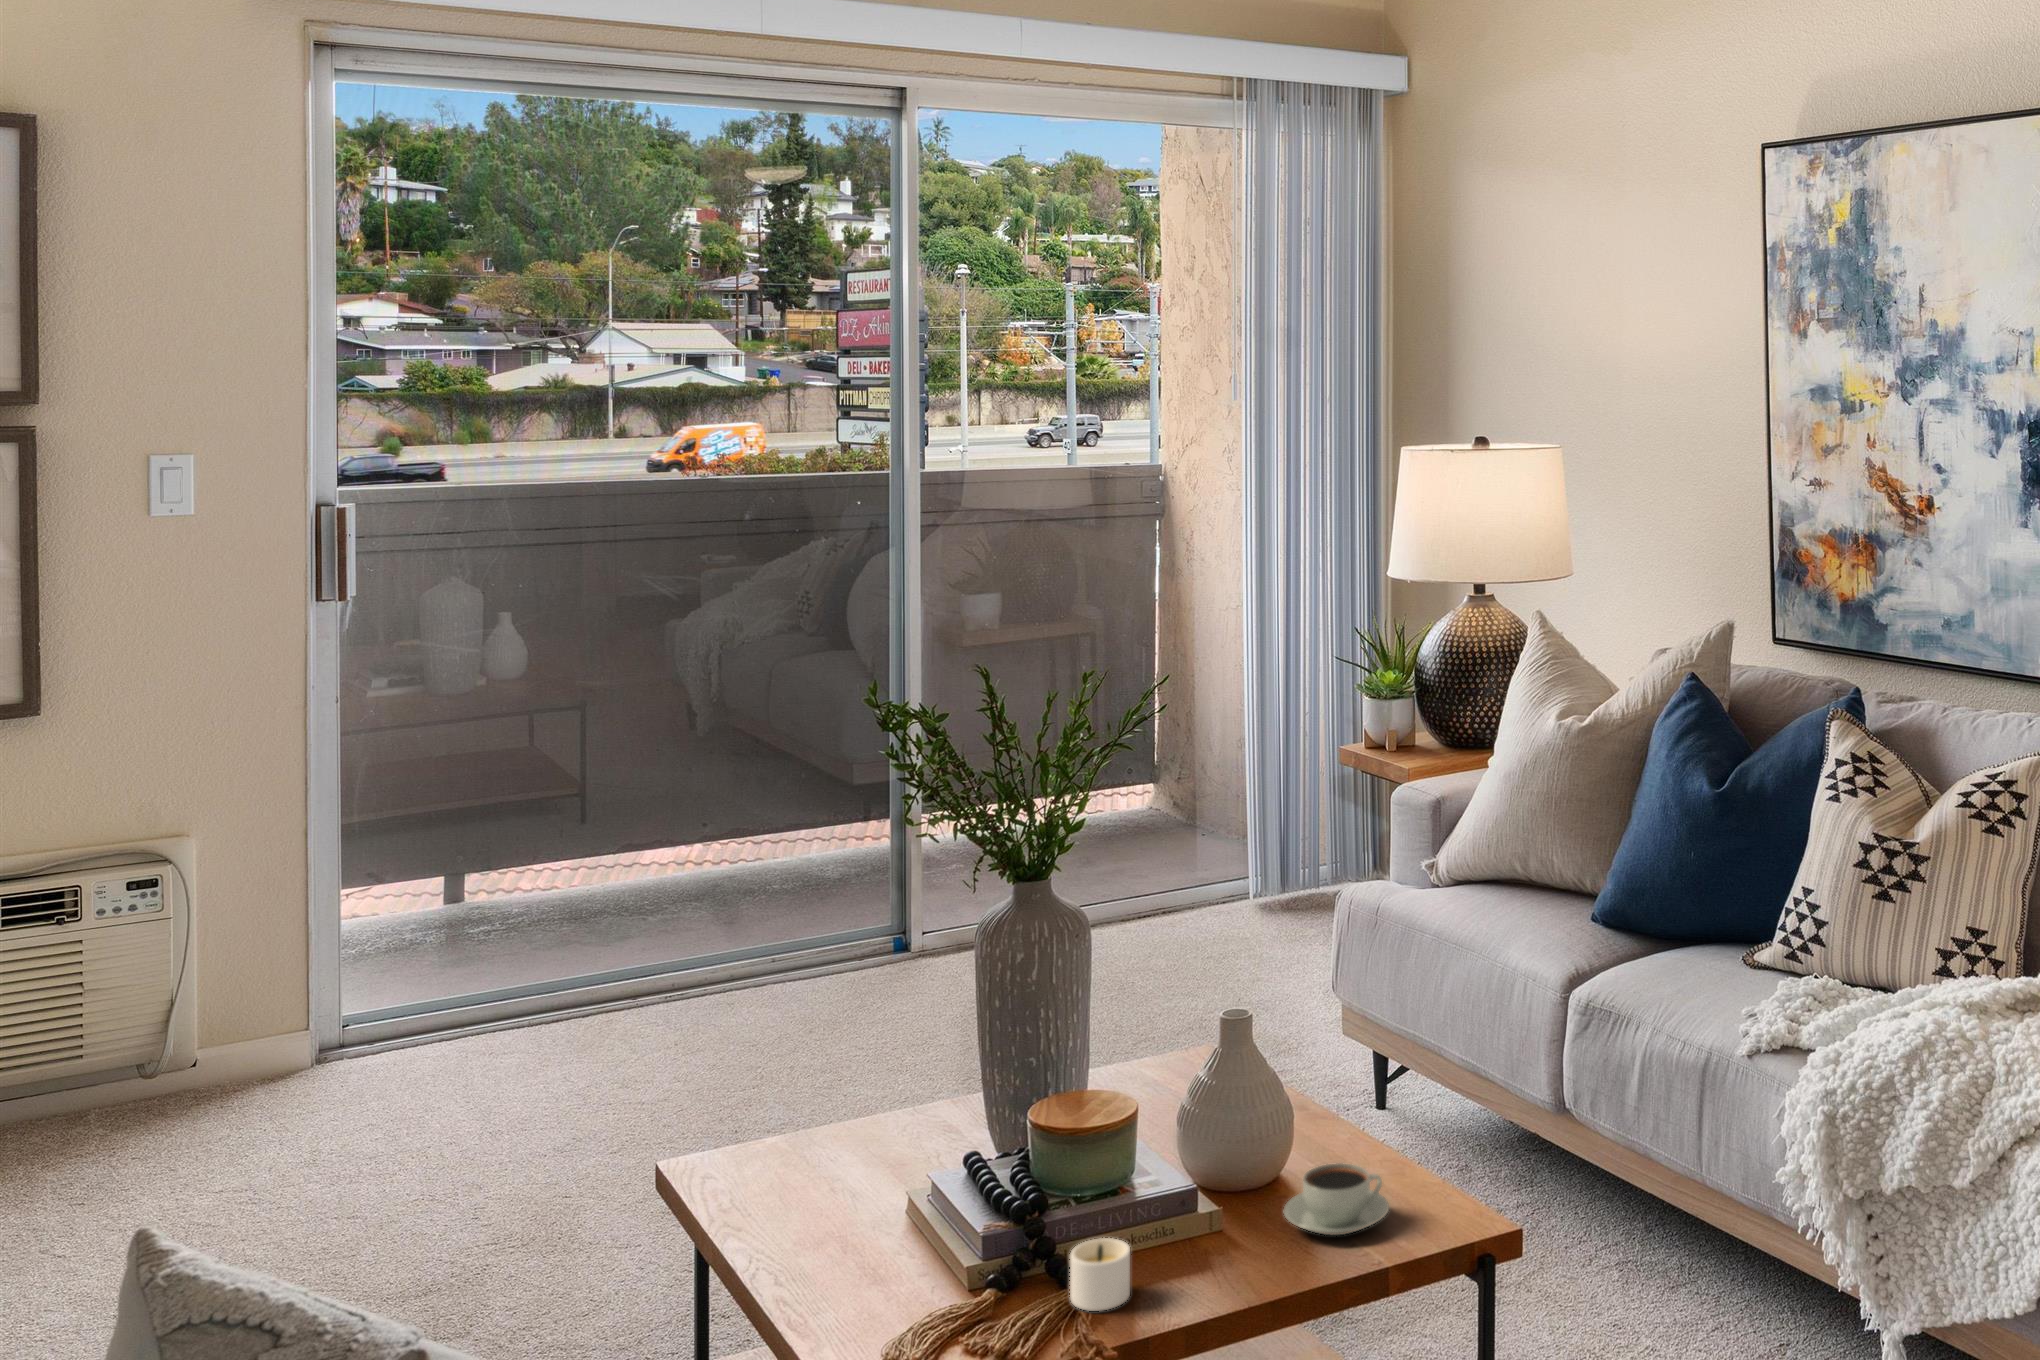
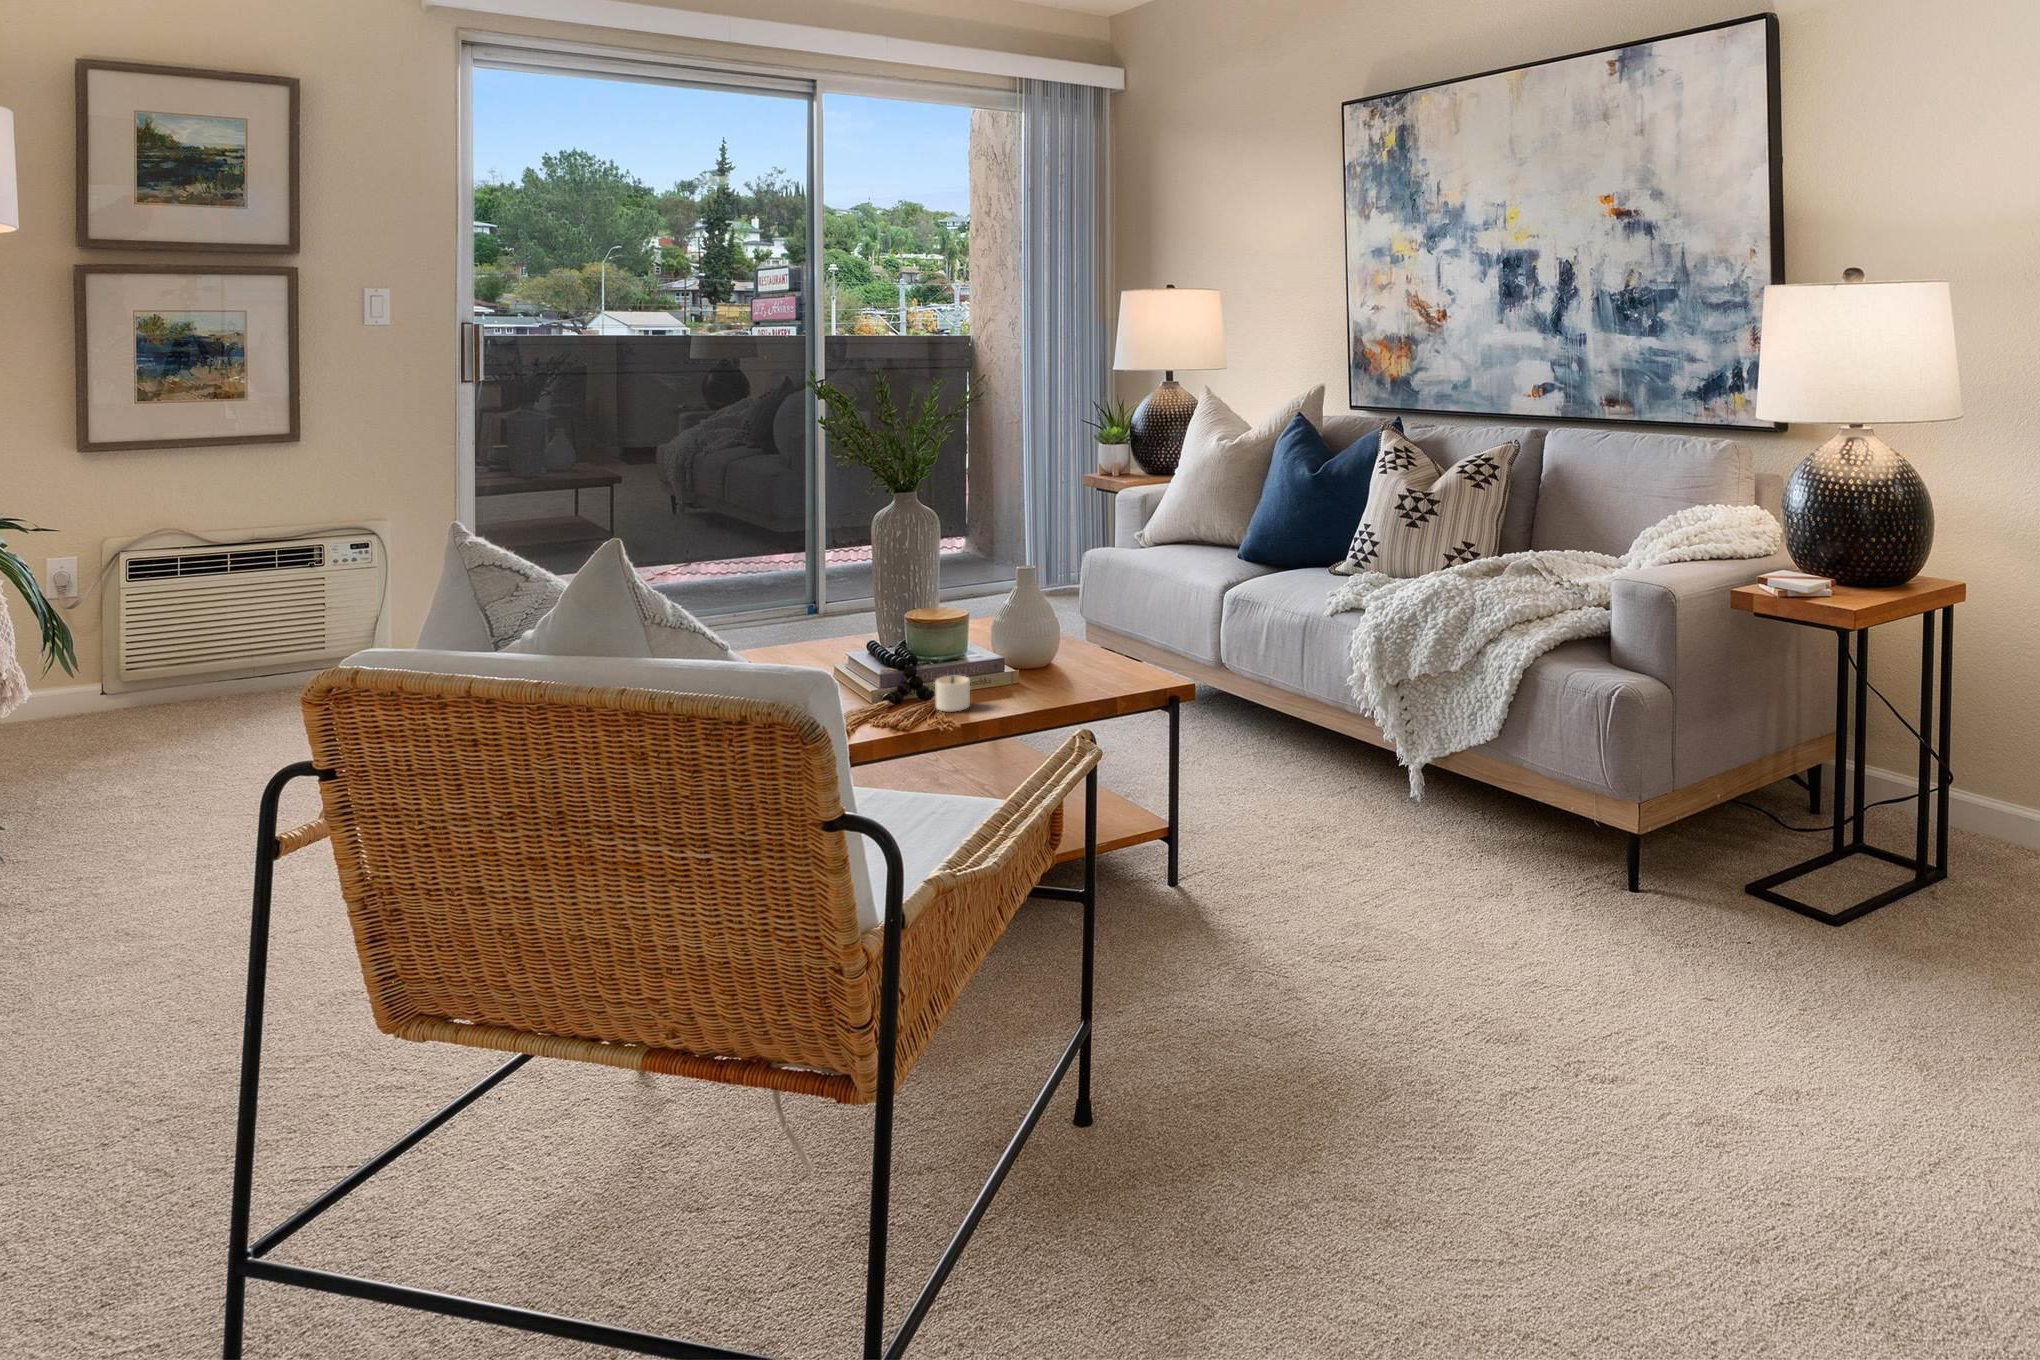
coffee cup: present [1283,1163,1389,1235] -> none [1057,648,1118,684]

